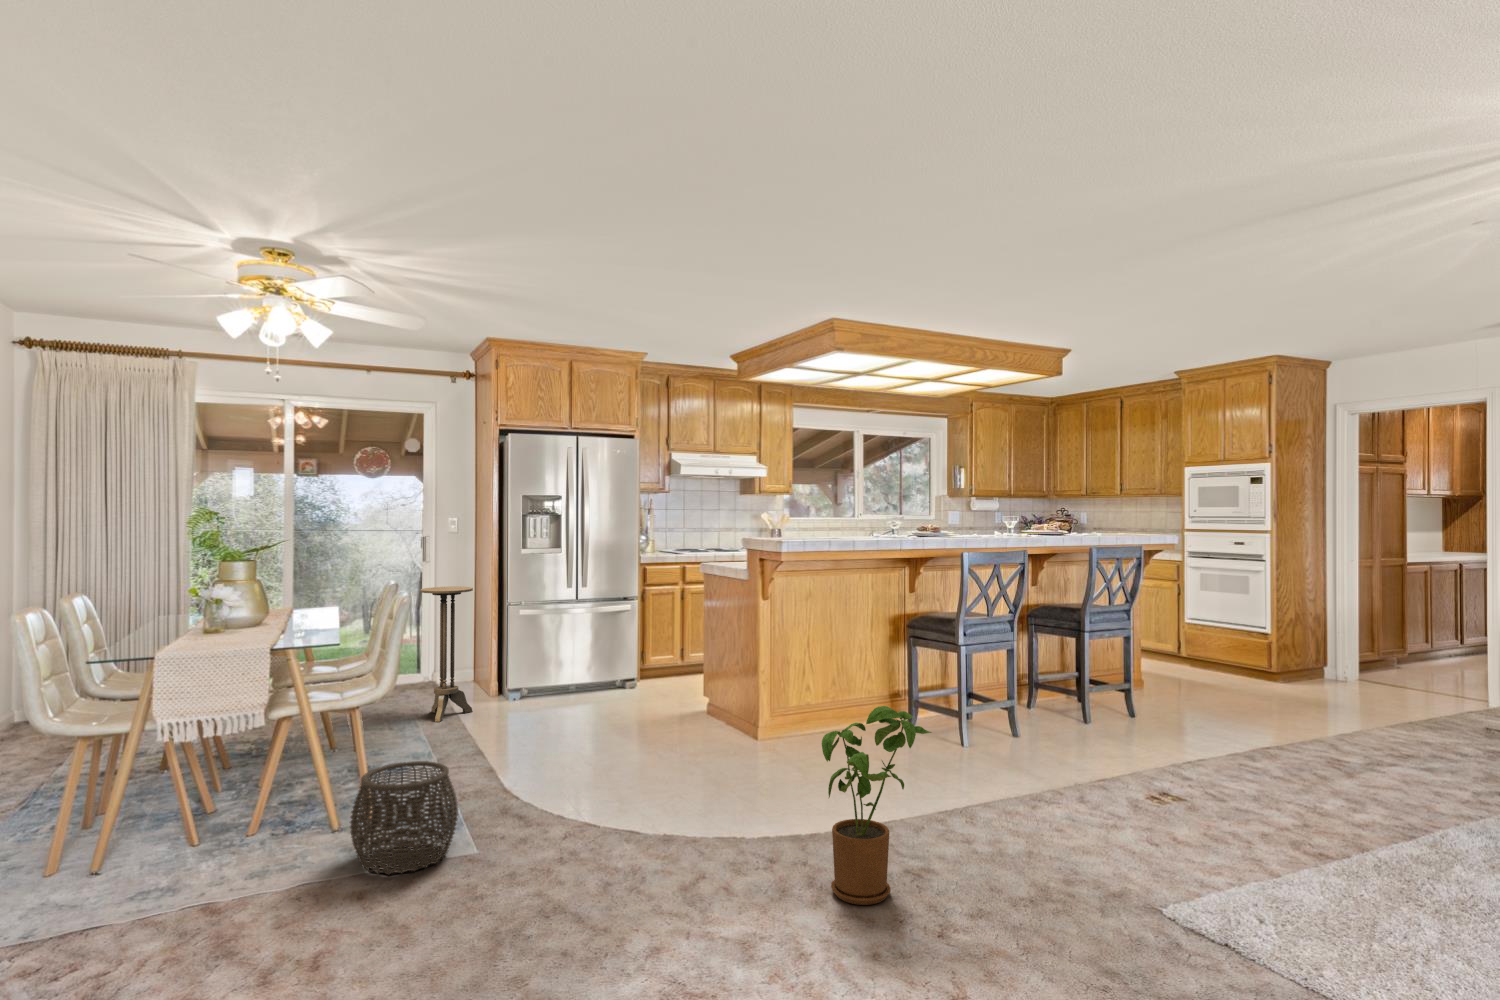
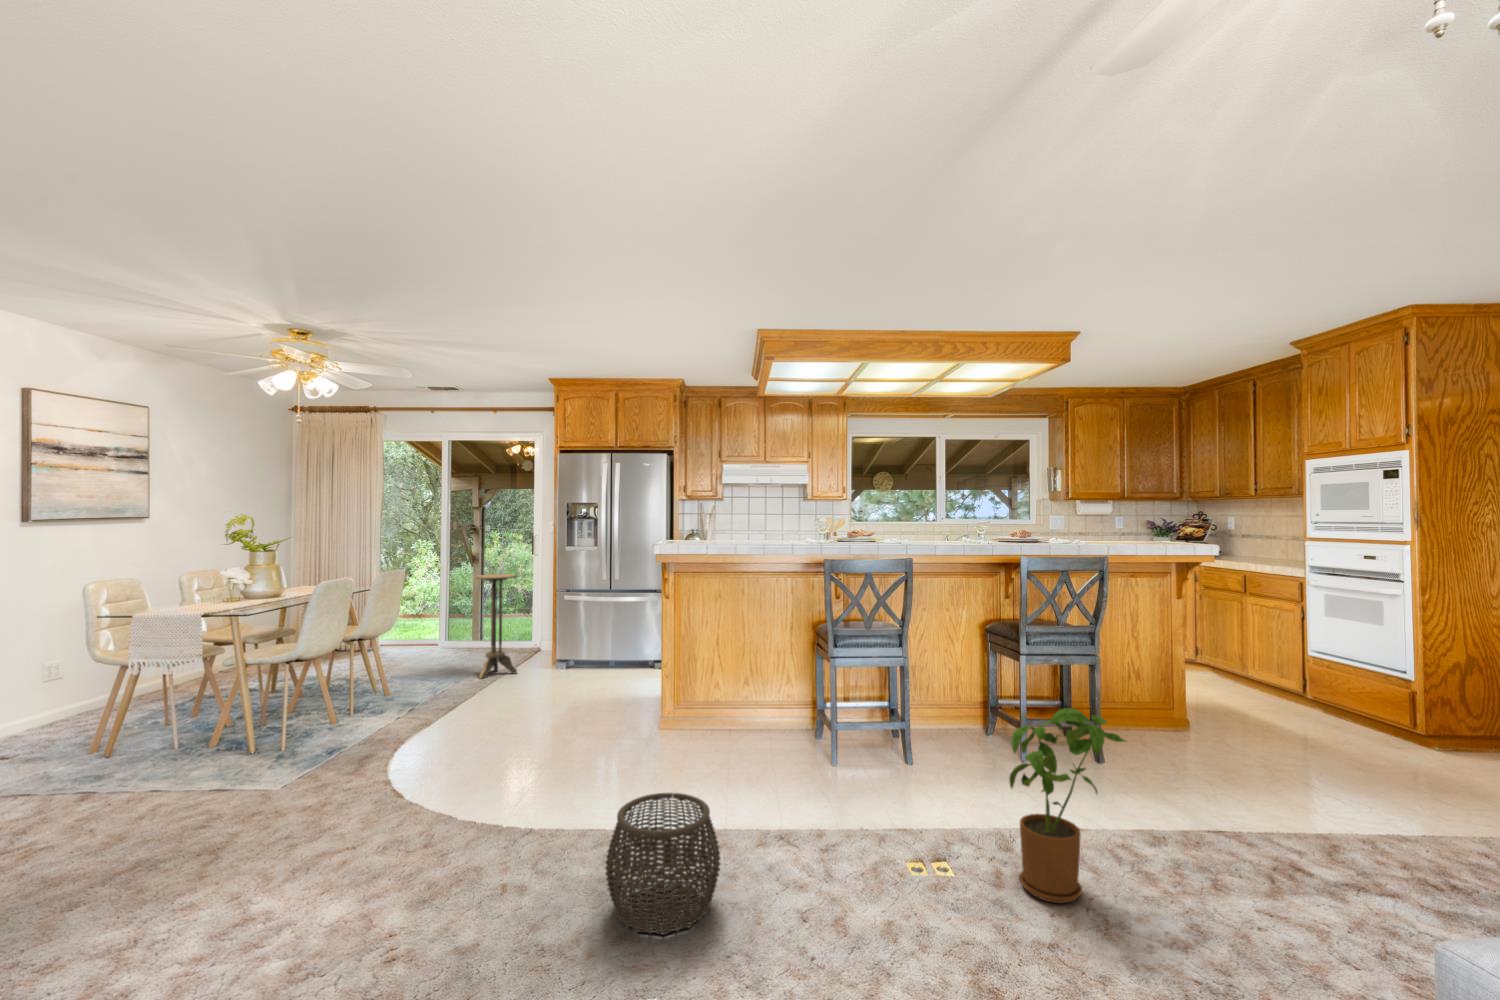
house plant: present [822,706,931,905] -> present [1009,708,1126,903]
woven basket: present [350,761,458,874] -> present [605,793,721,935]

